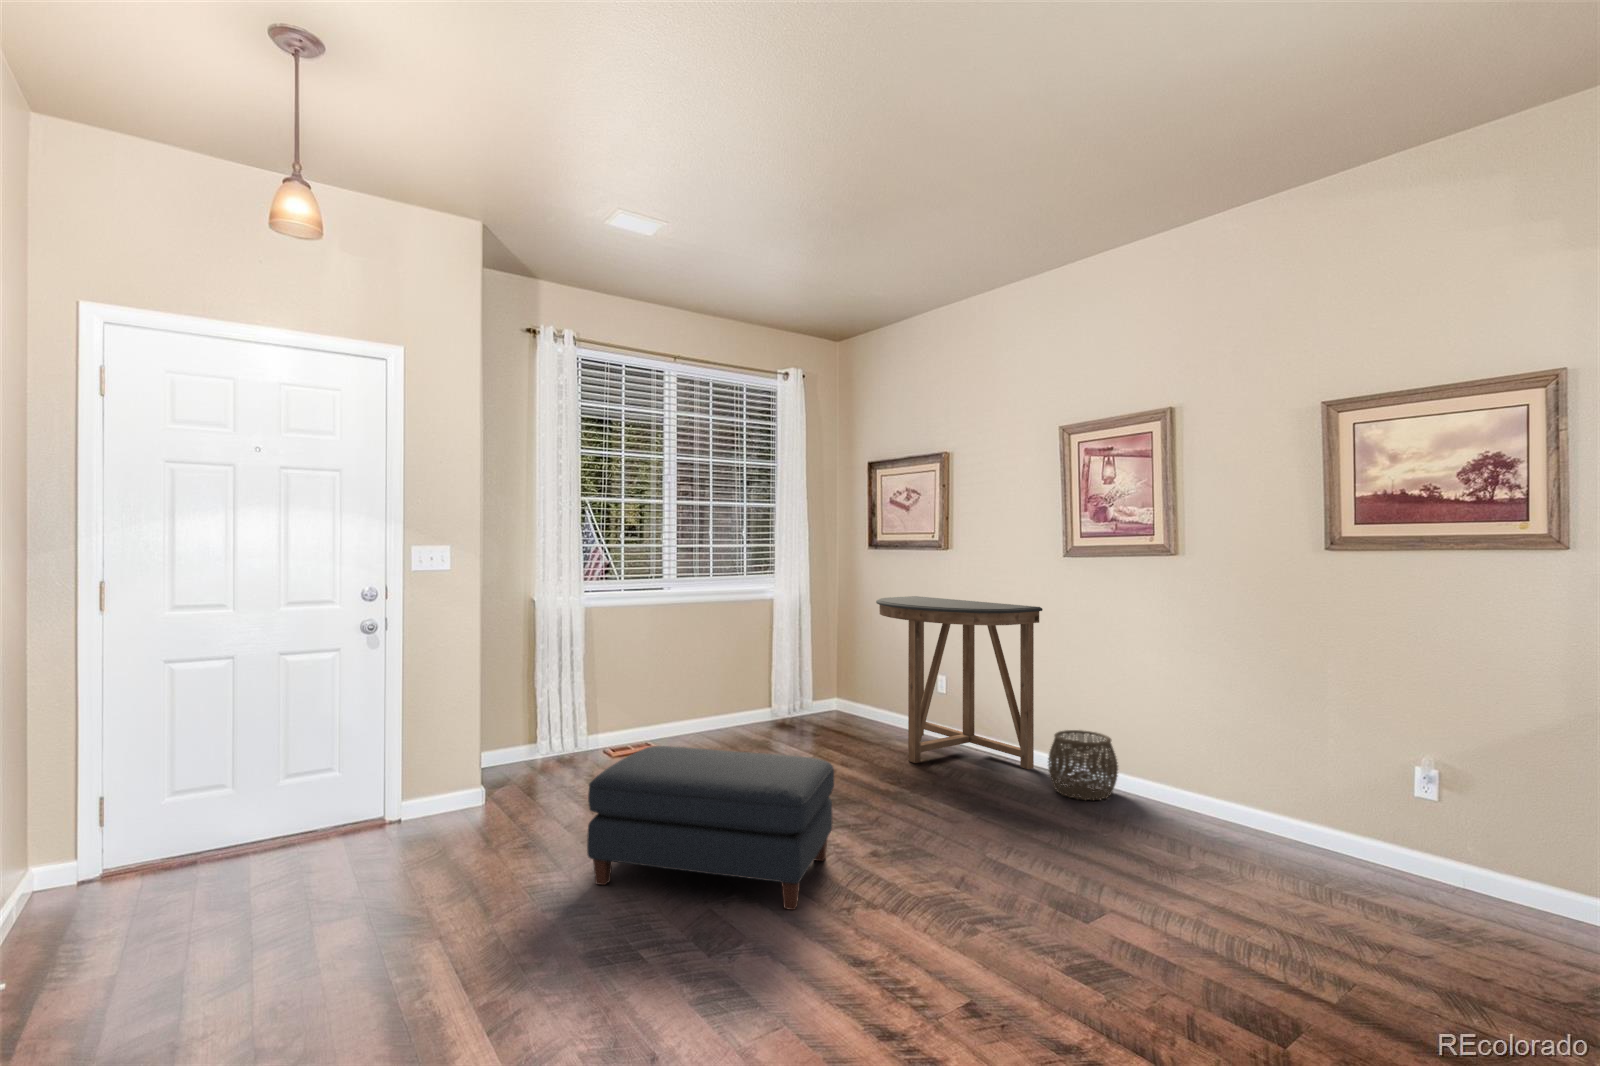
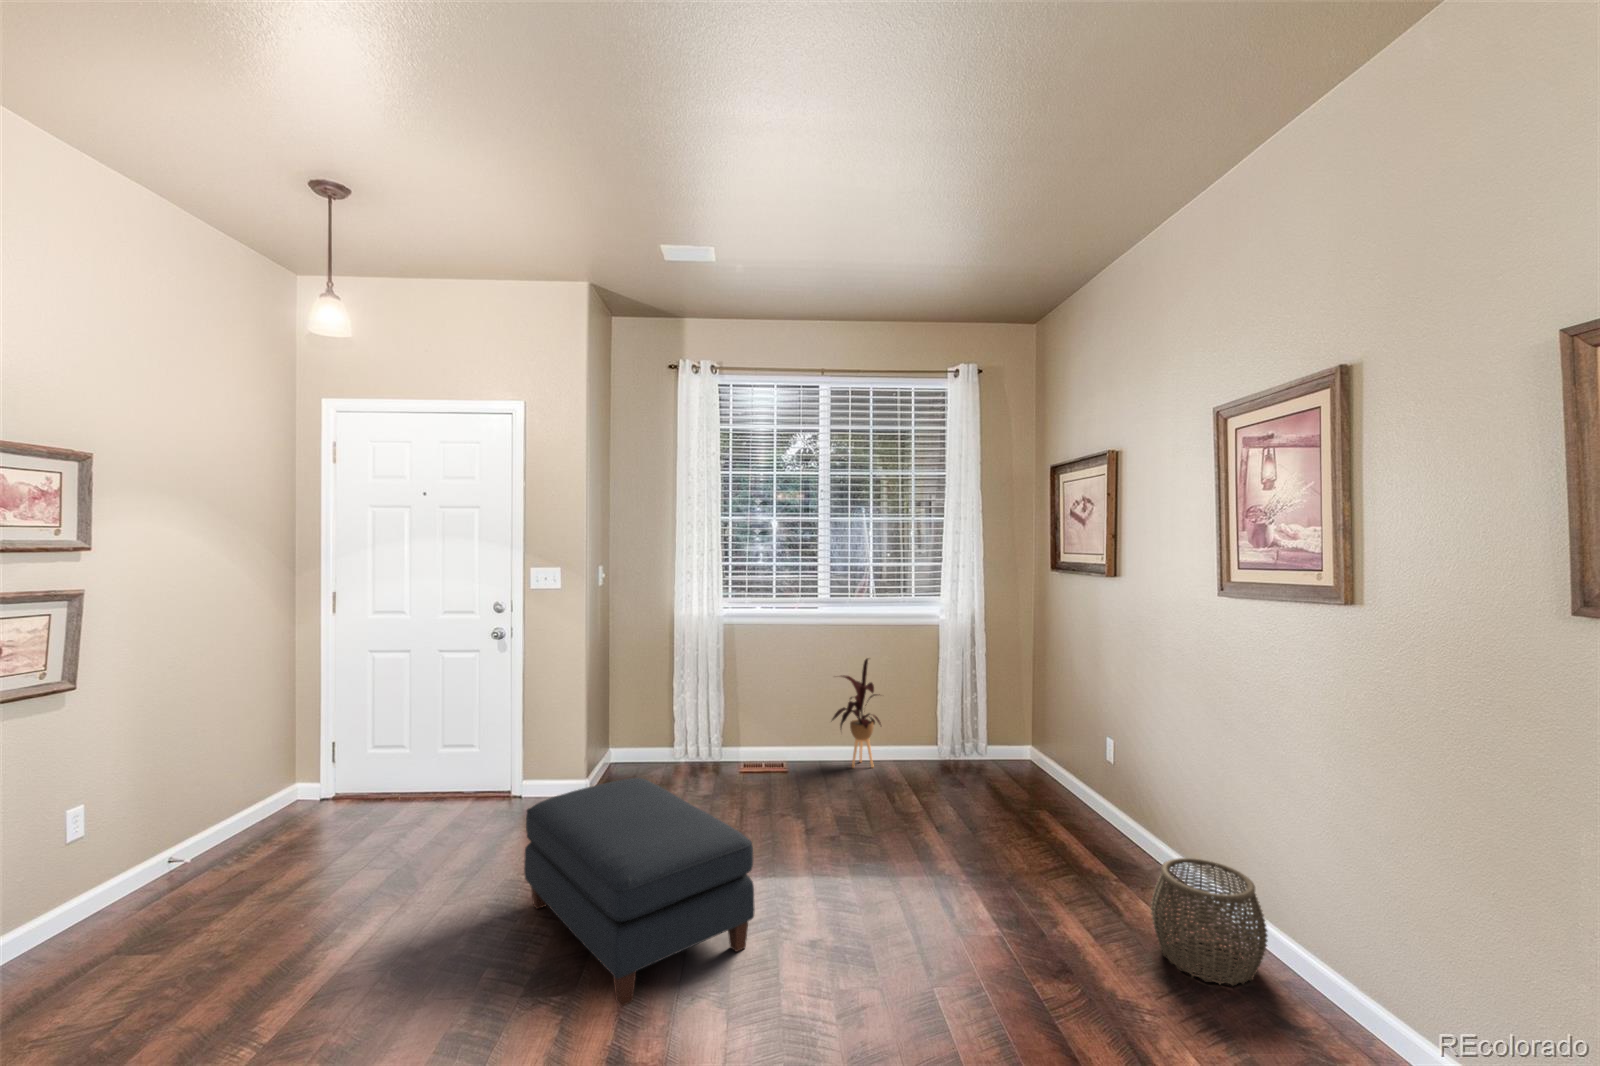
console table: present [876,596,1043,769] -> none [1003,631,1193,896]
house plant: none [689,634,747,741] -> present [832,659,881,767]

